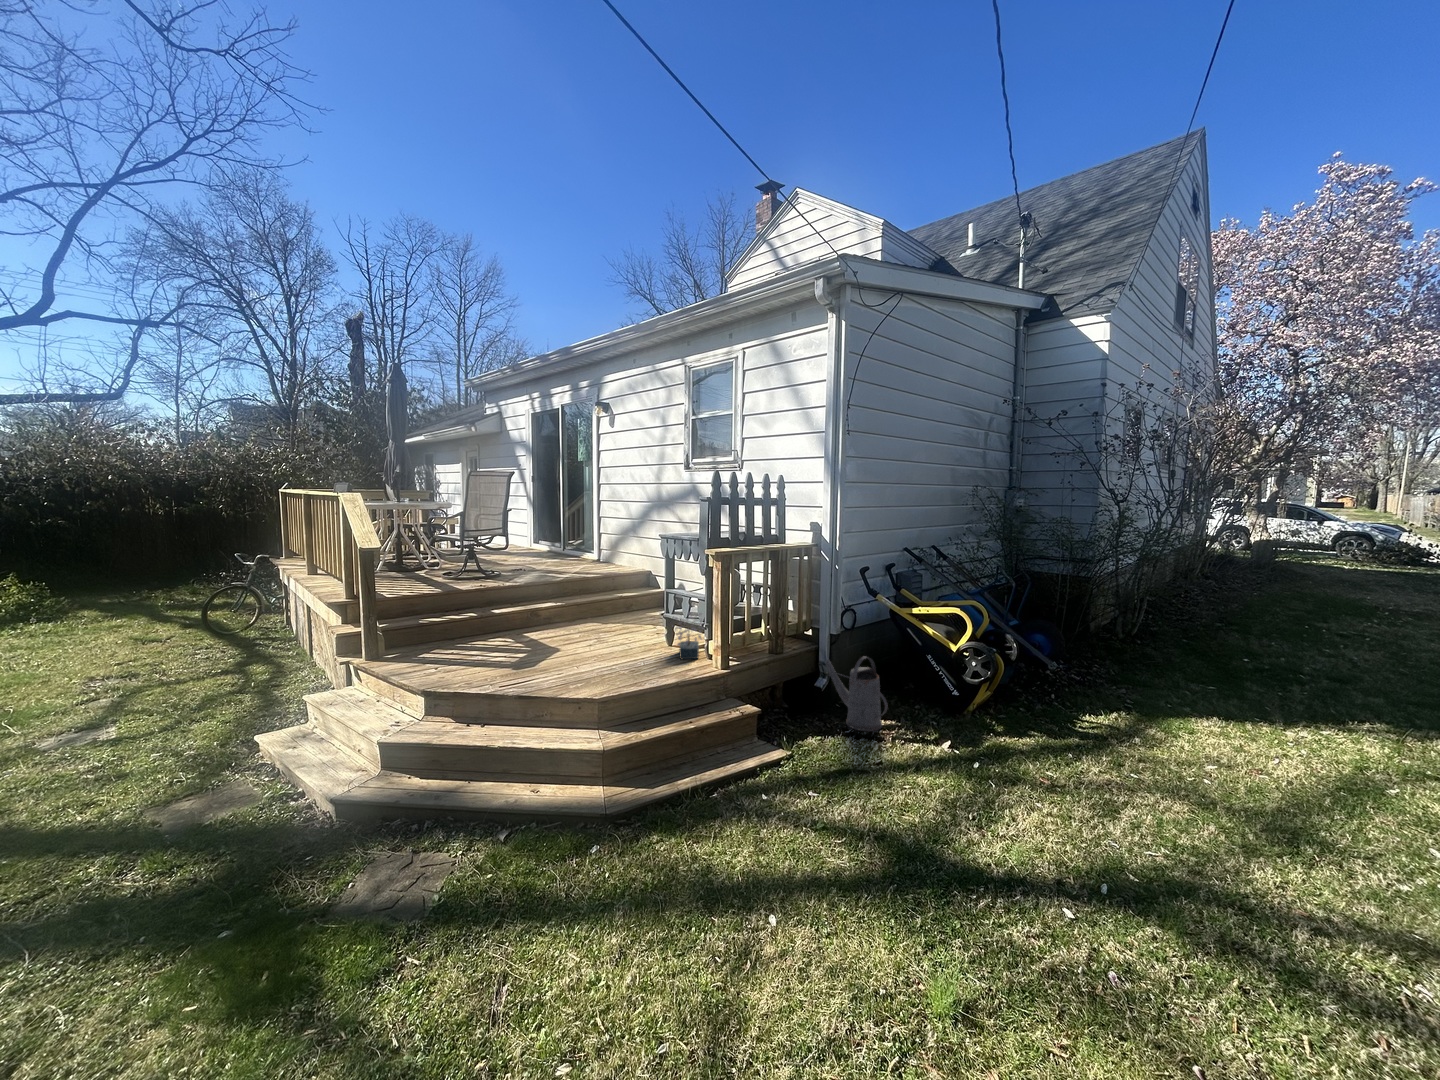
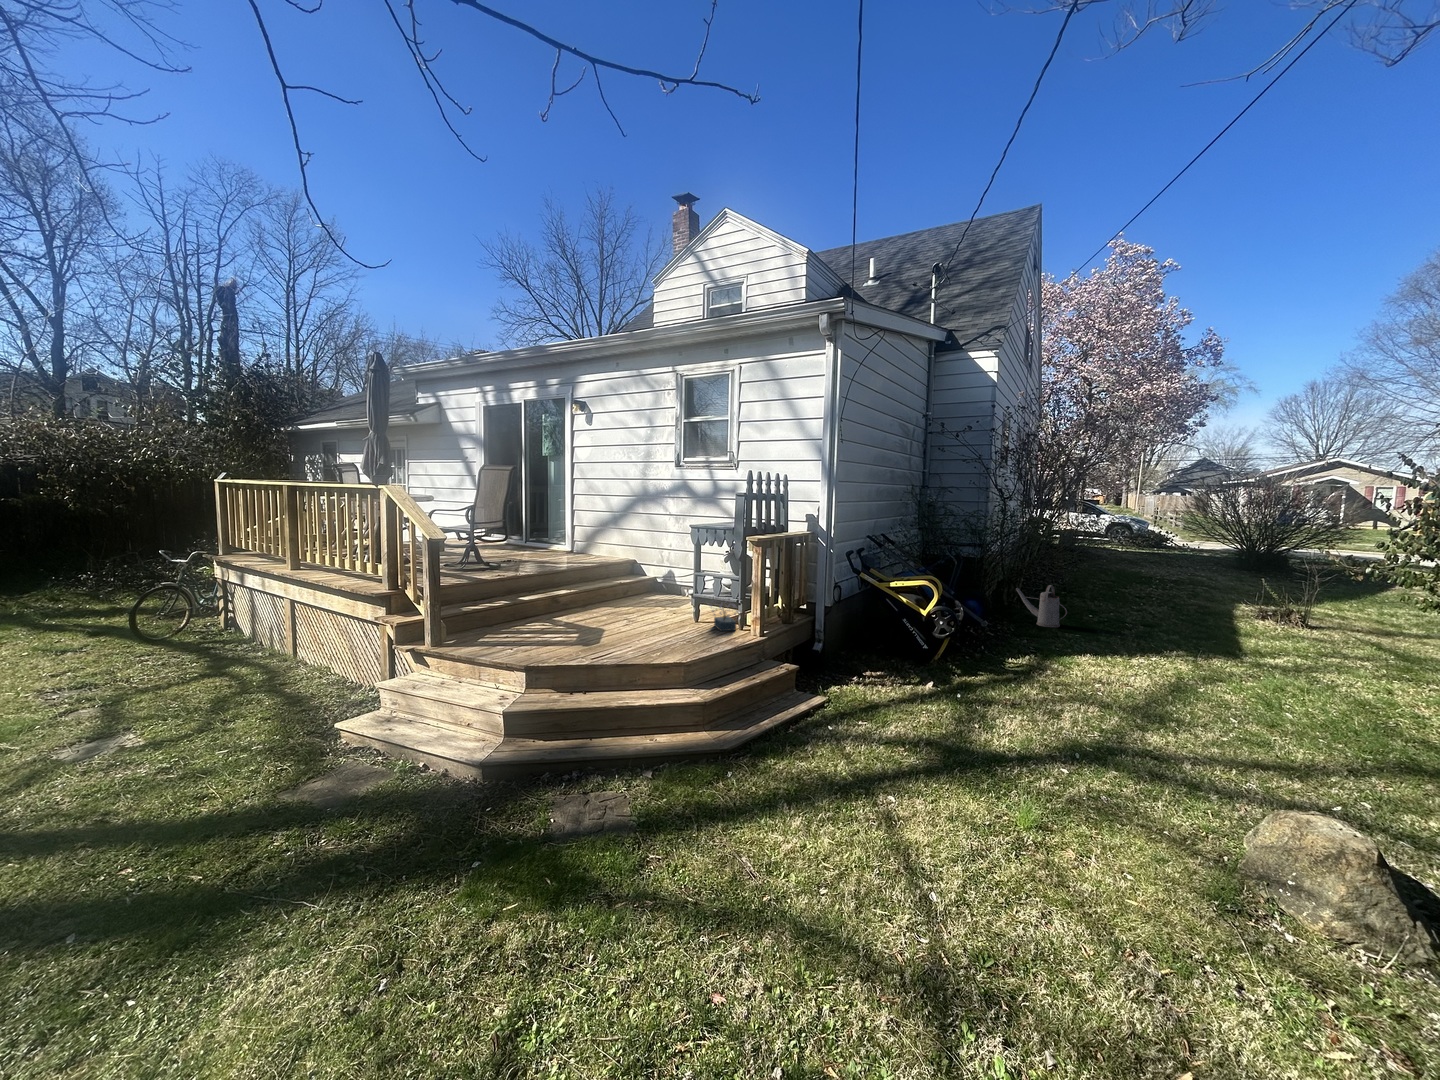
watering can: present [824,657,888,731] -> present [1016,585,1067,627]

